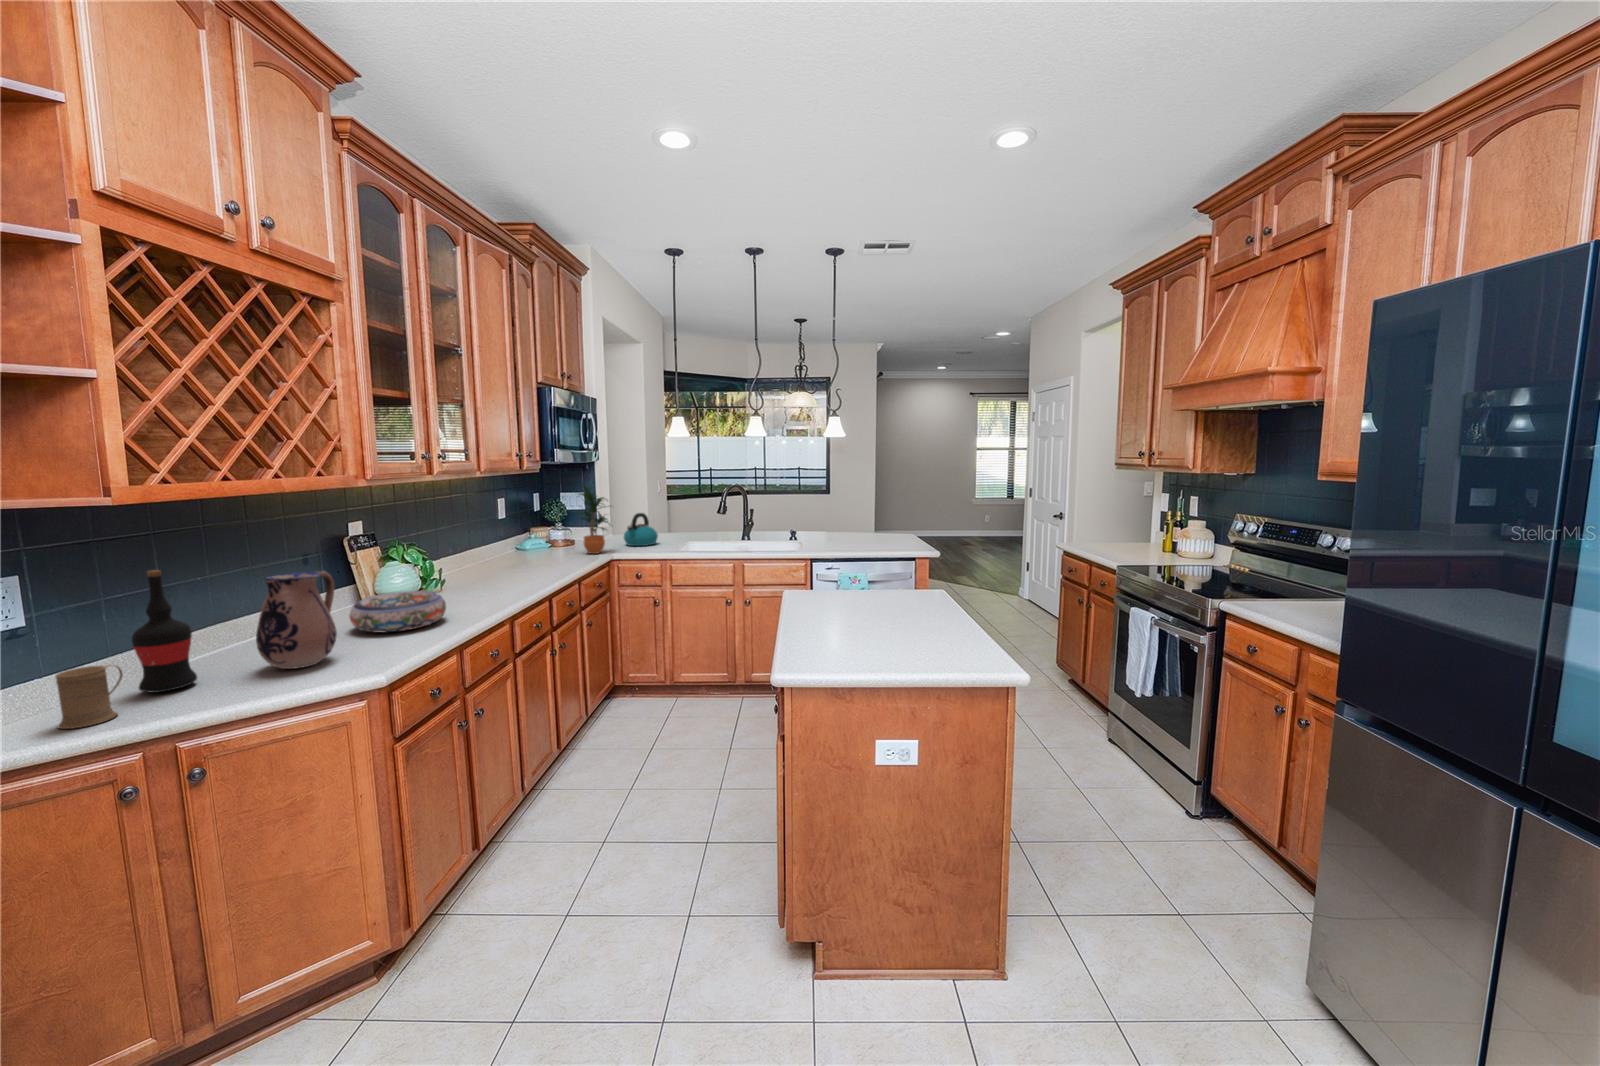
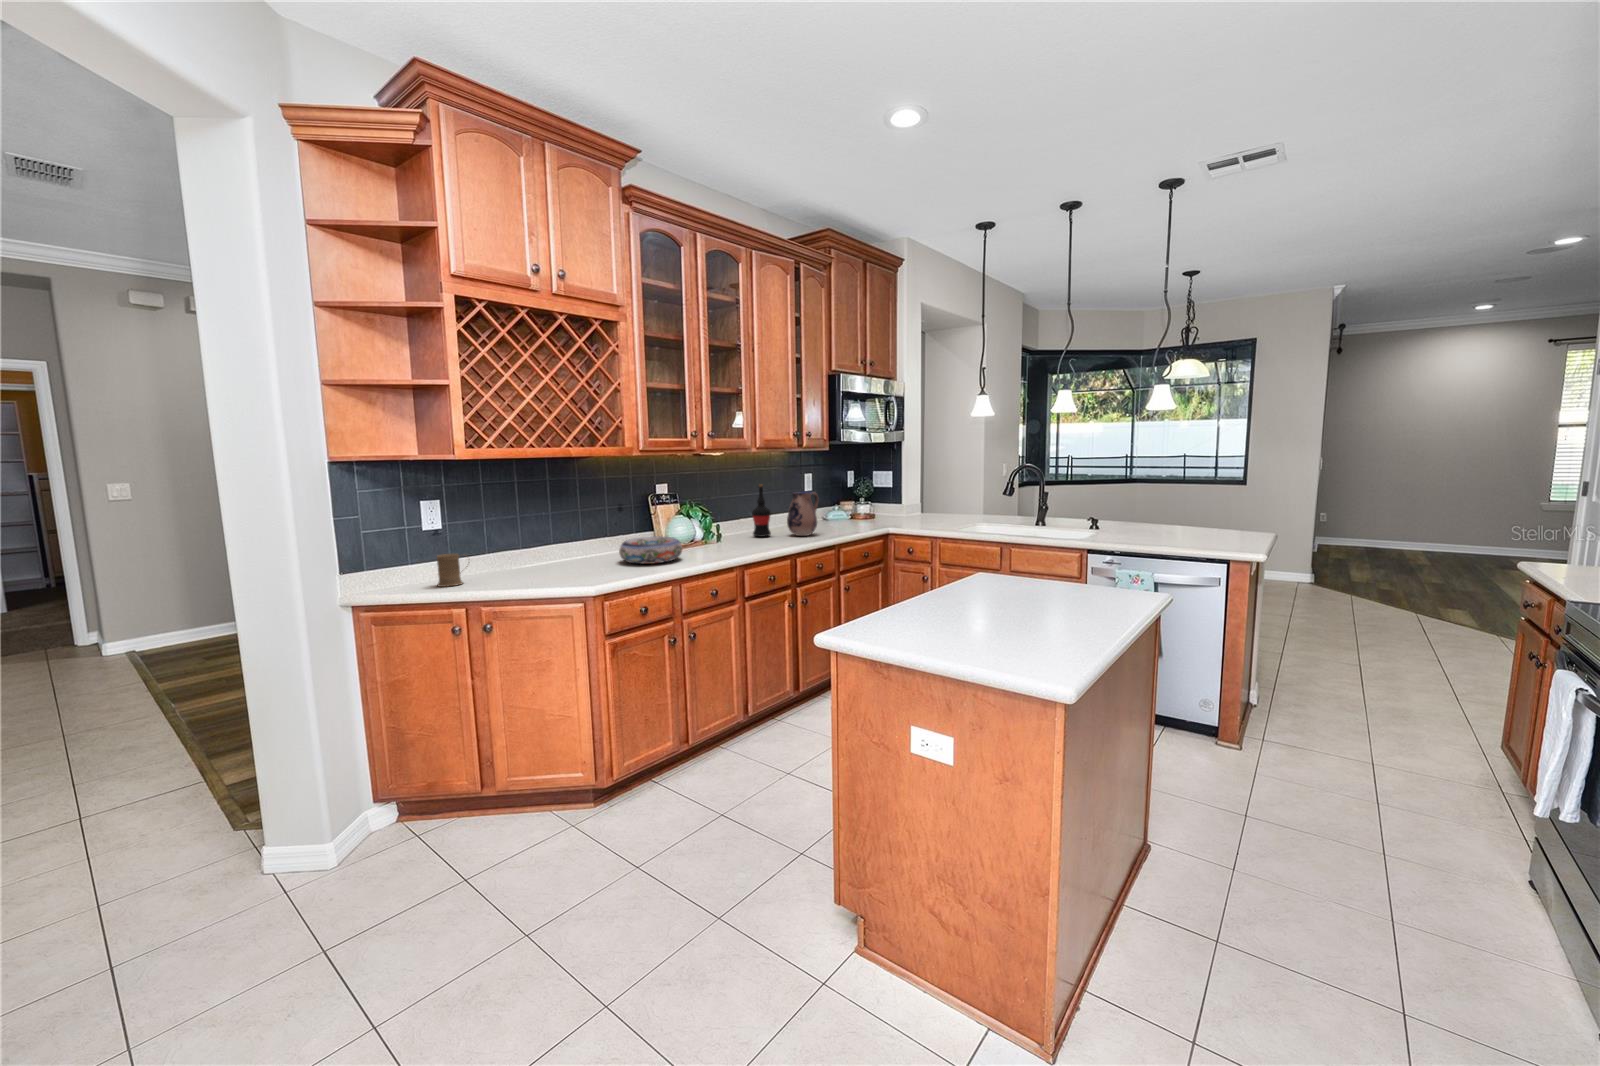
potted plant: present [579,486,608,554] -> none [855,463,893,528]
kettle: present [624,513,658,546] -> none [909,493,942,526]
wine bottle: present [132,570,197,693] -> present [752,484,771,537]
ceramic pitcher: present [256,571,337,669] -> present [787,492,818,536]

